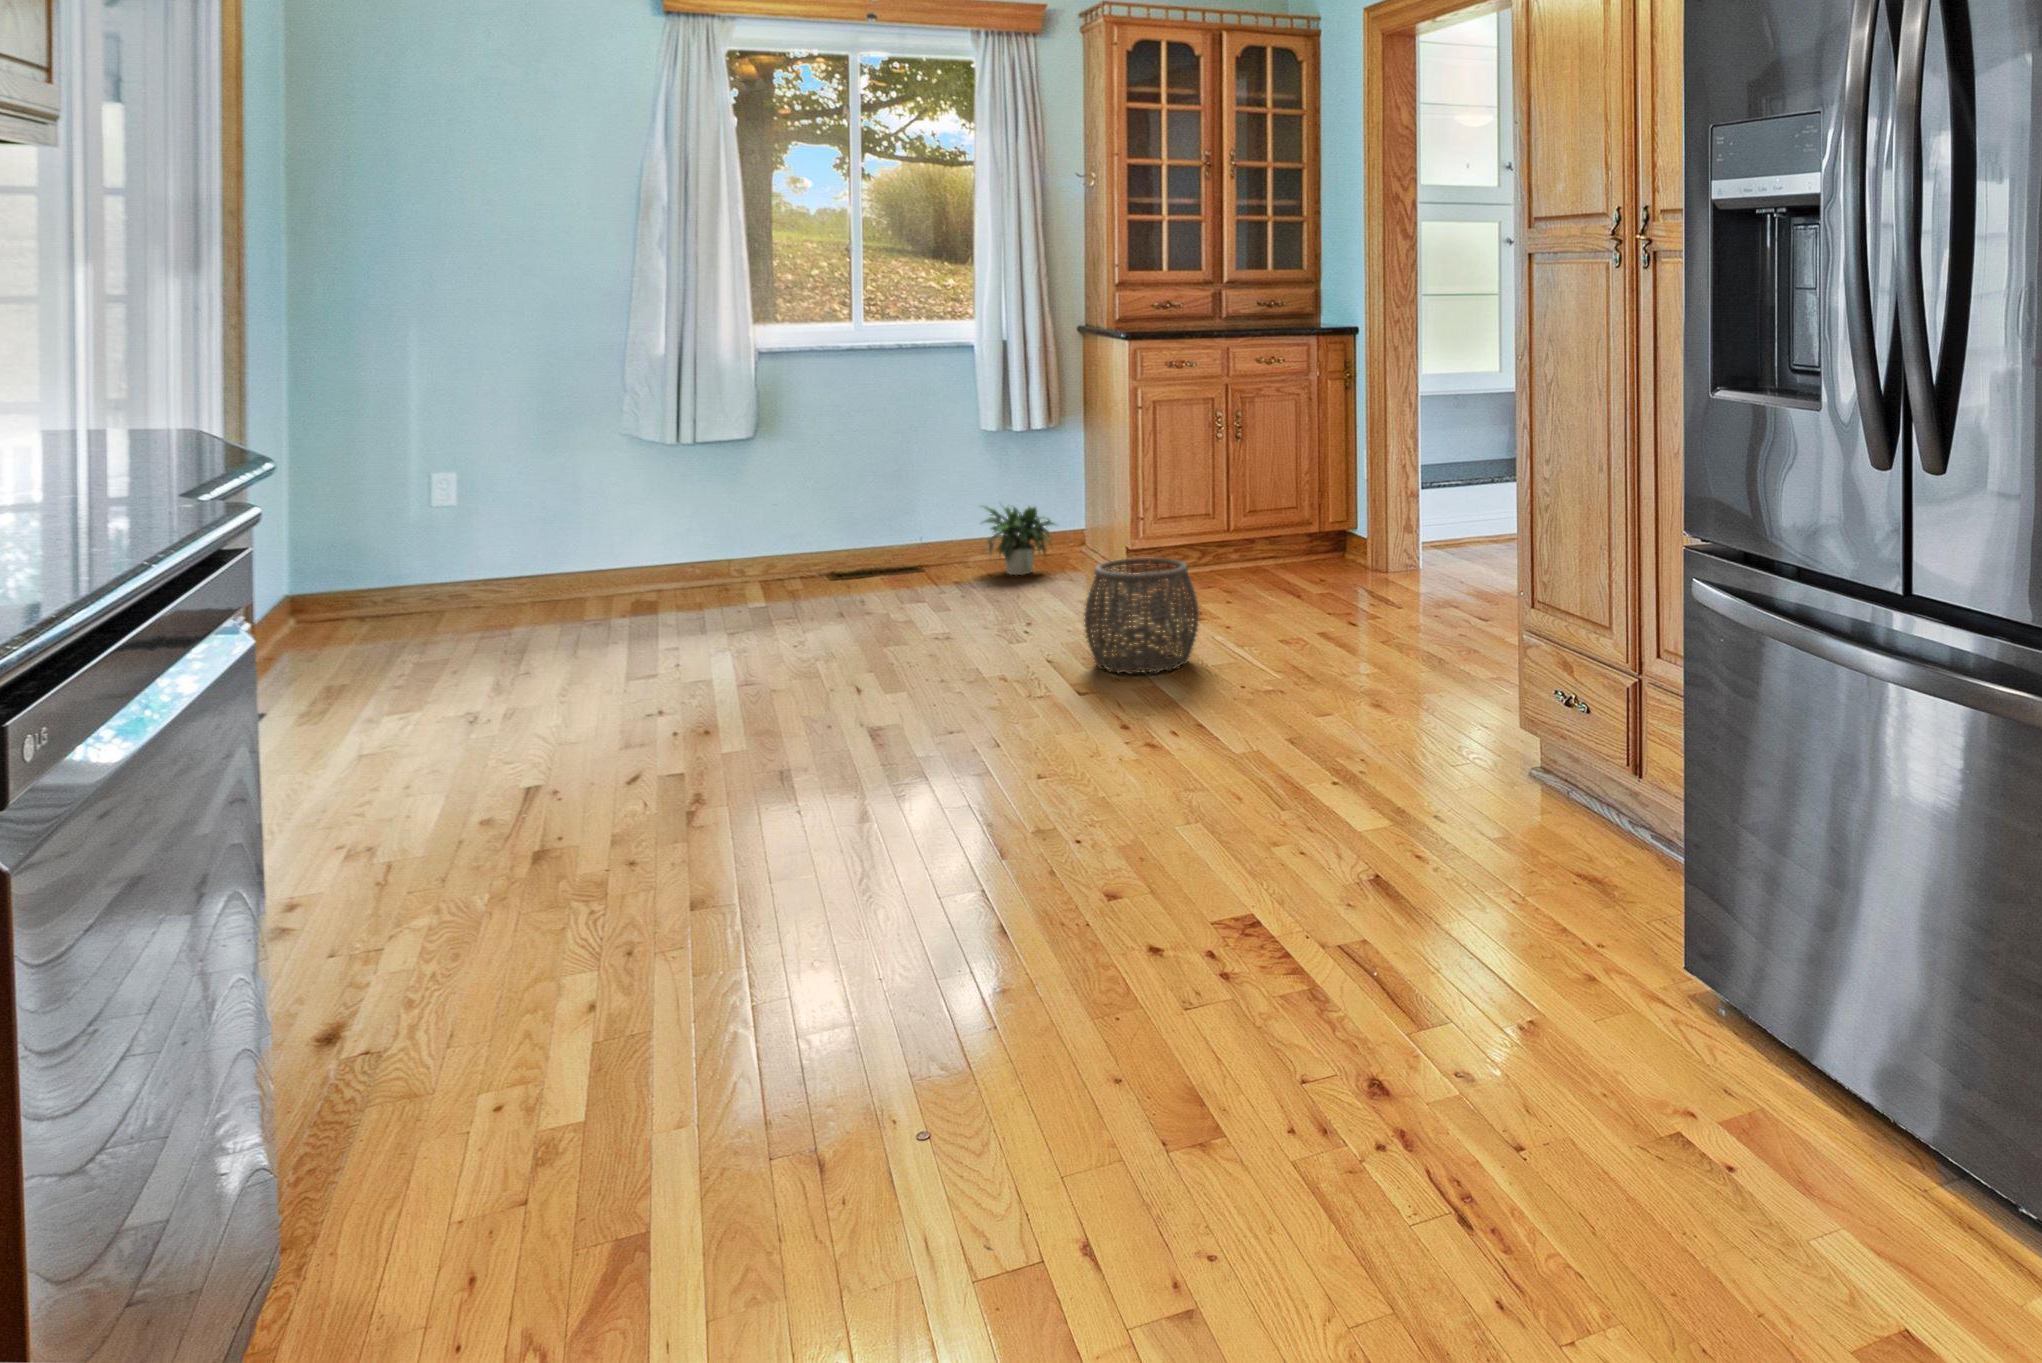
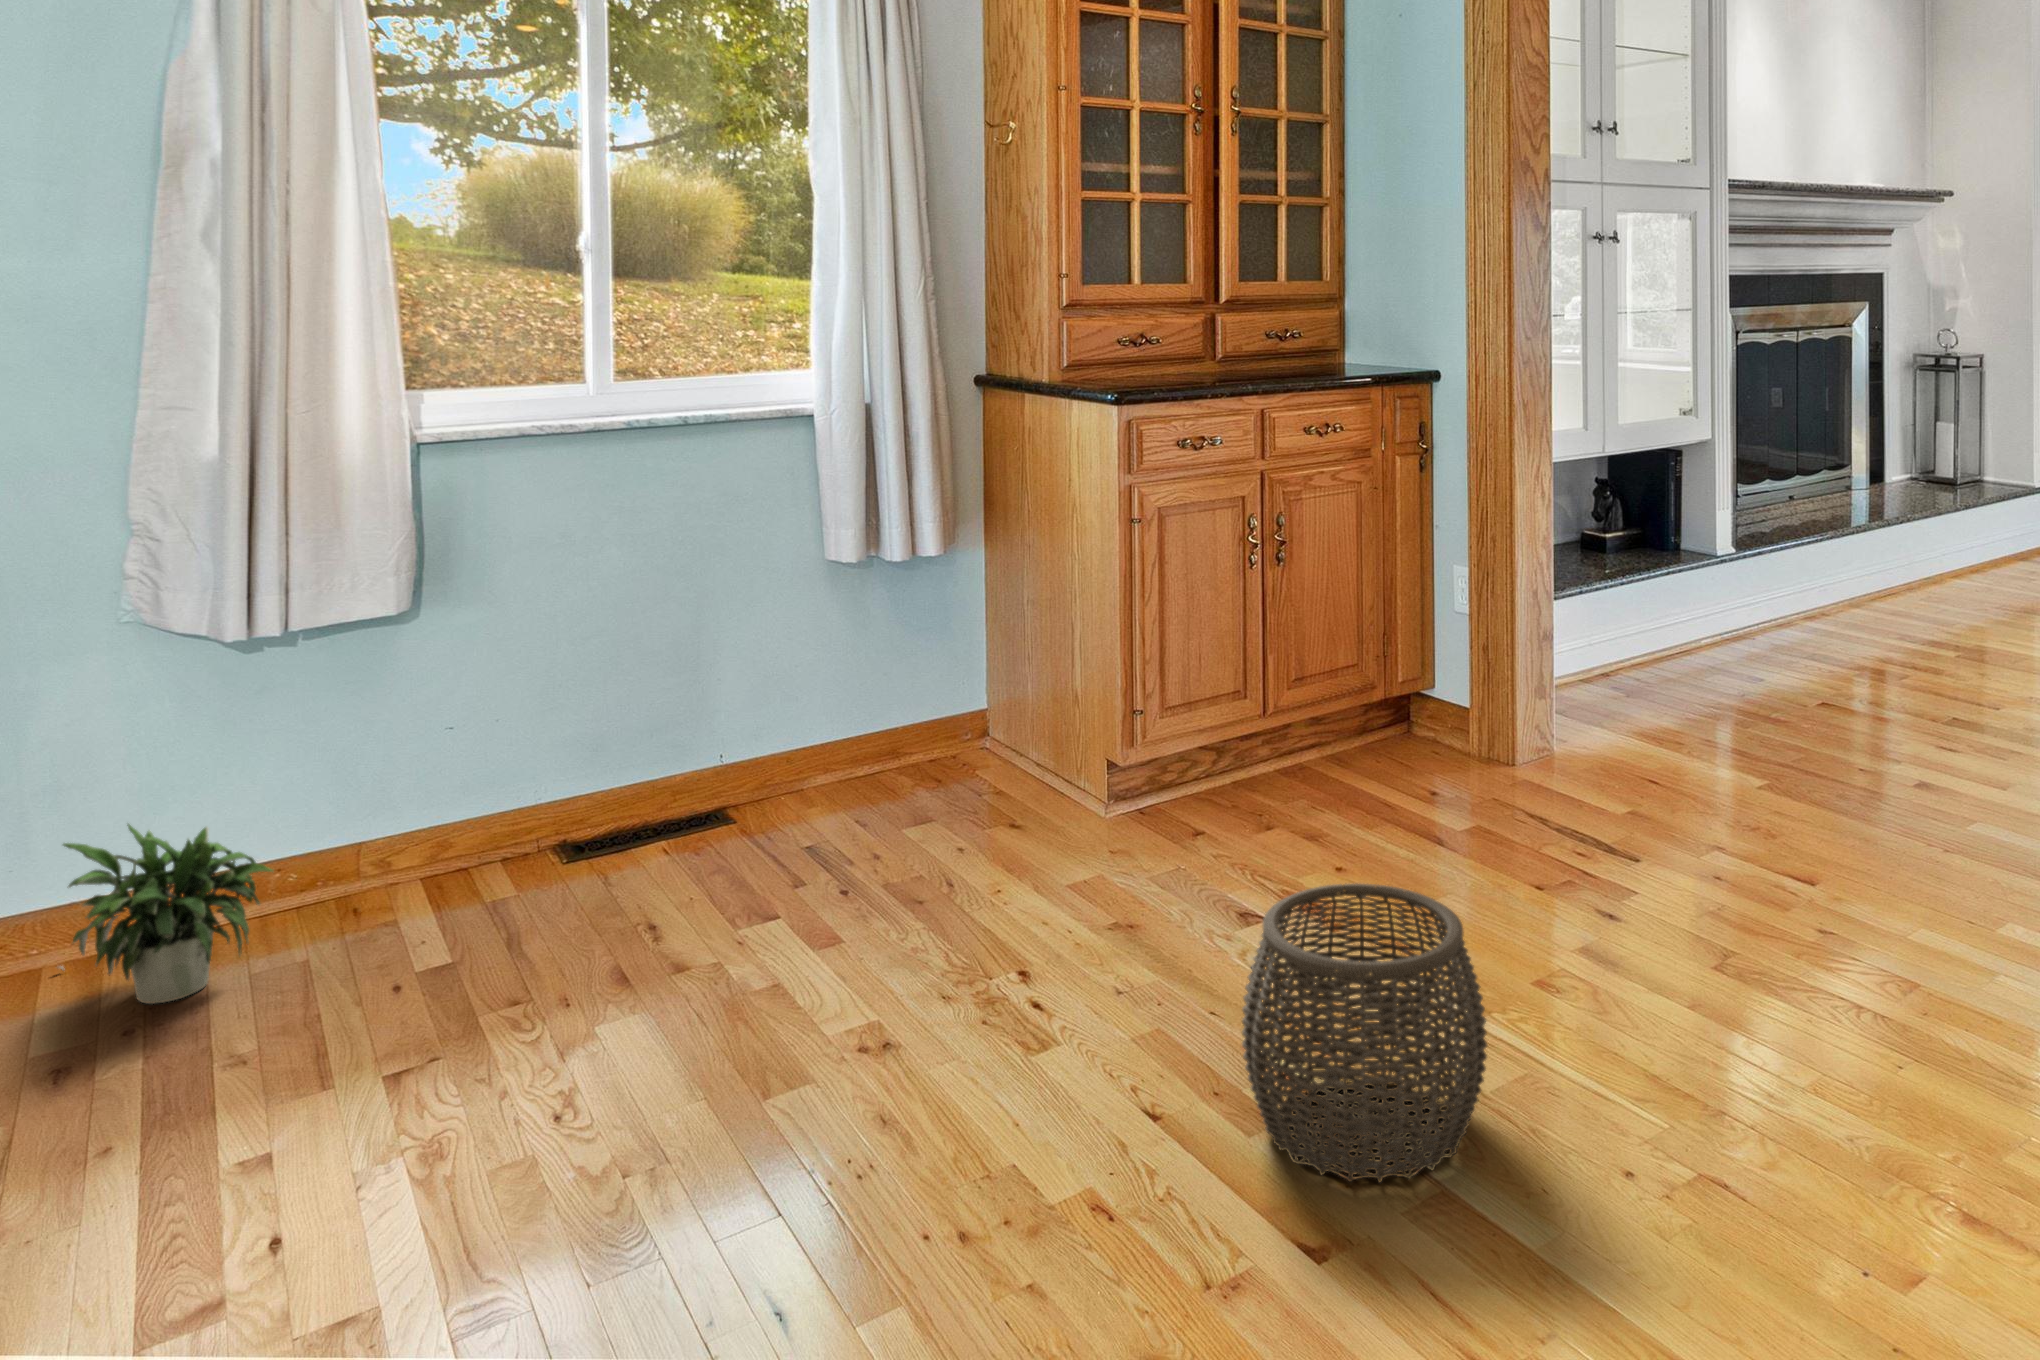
potted plant: present [983,506,1055,575] -> present [59,824,273,1004]

